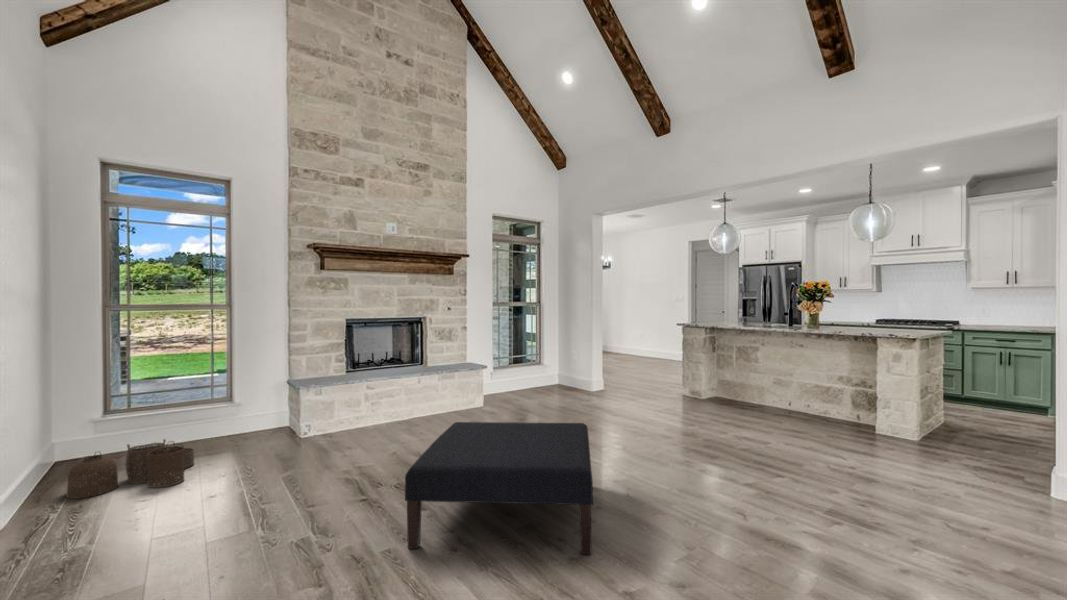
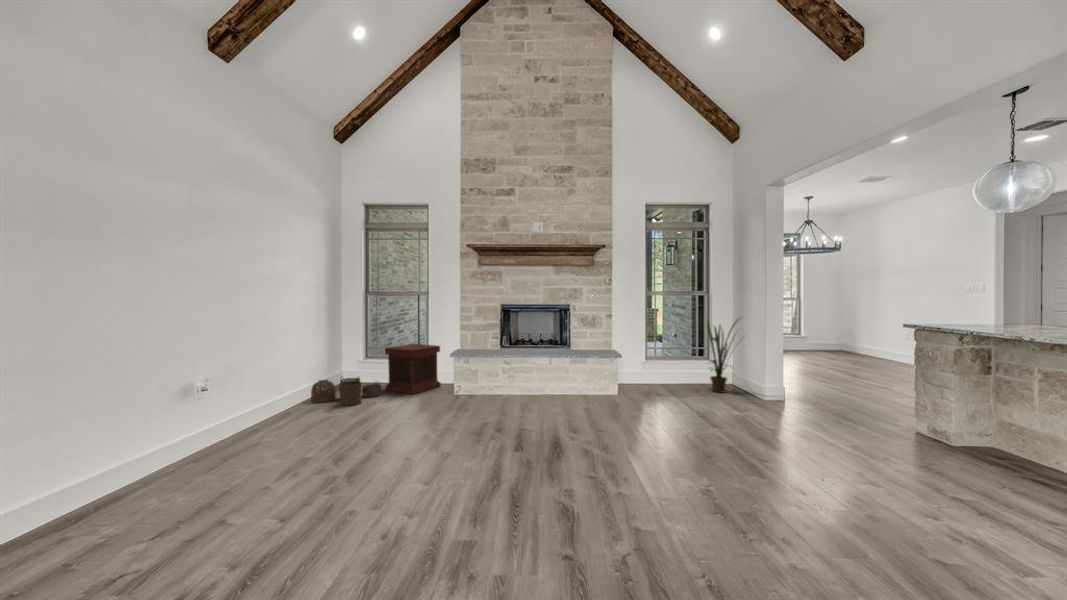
house plant: none [548,324,582,394] -> present [707,320,738,393]
side table: none [184,380,269,456] -> present [385,344,441,394]
ottoman: present [405,422,593,554] -> none [352,396,556,542]

